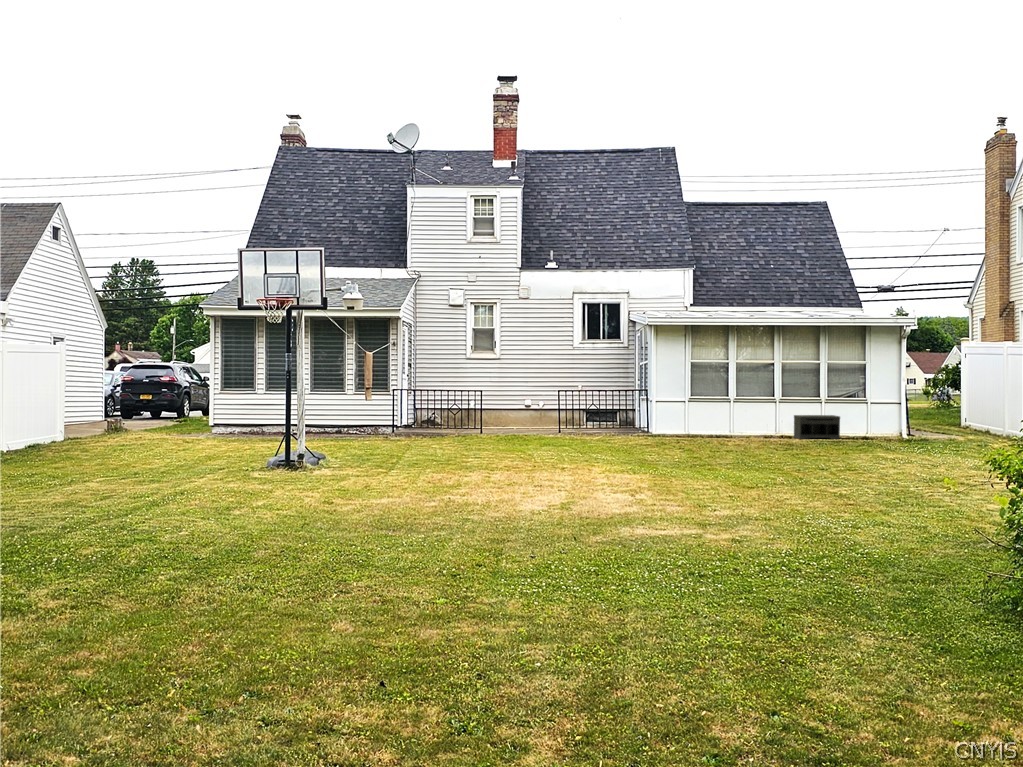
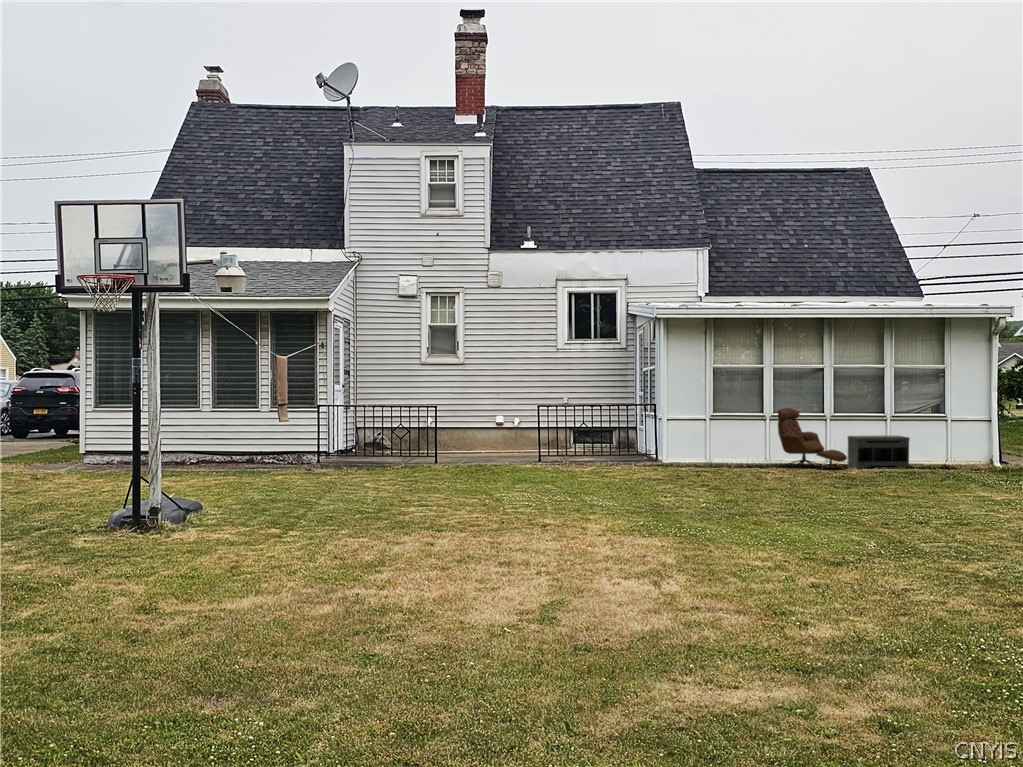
lounge chair: none [740,394,792,440] -> present [778,408,847,470]

